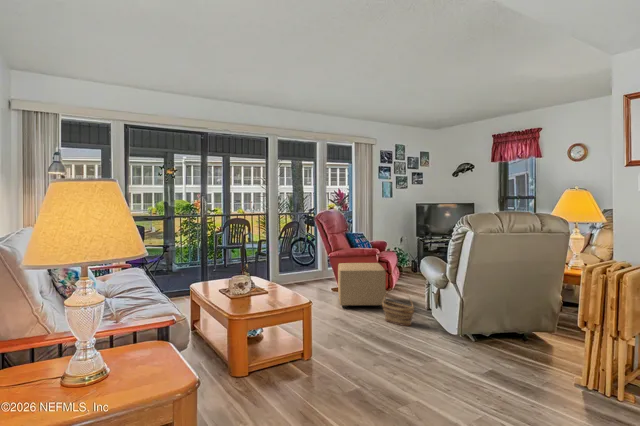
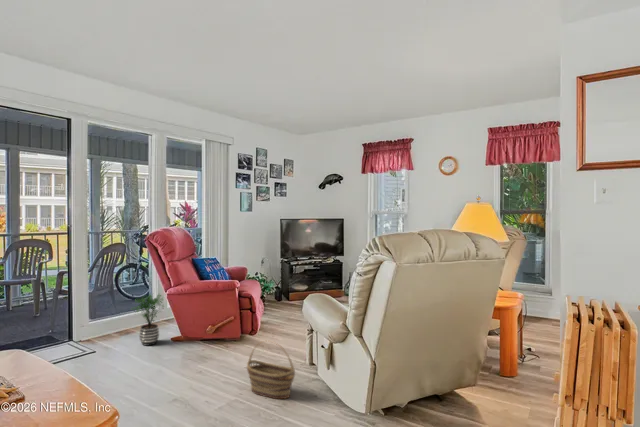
potted plant: none [306,256,328,292] -> present [134,294,162,345]
ottoman: present [338,263,386,308] -> none [180,300,250,374]

